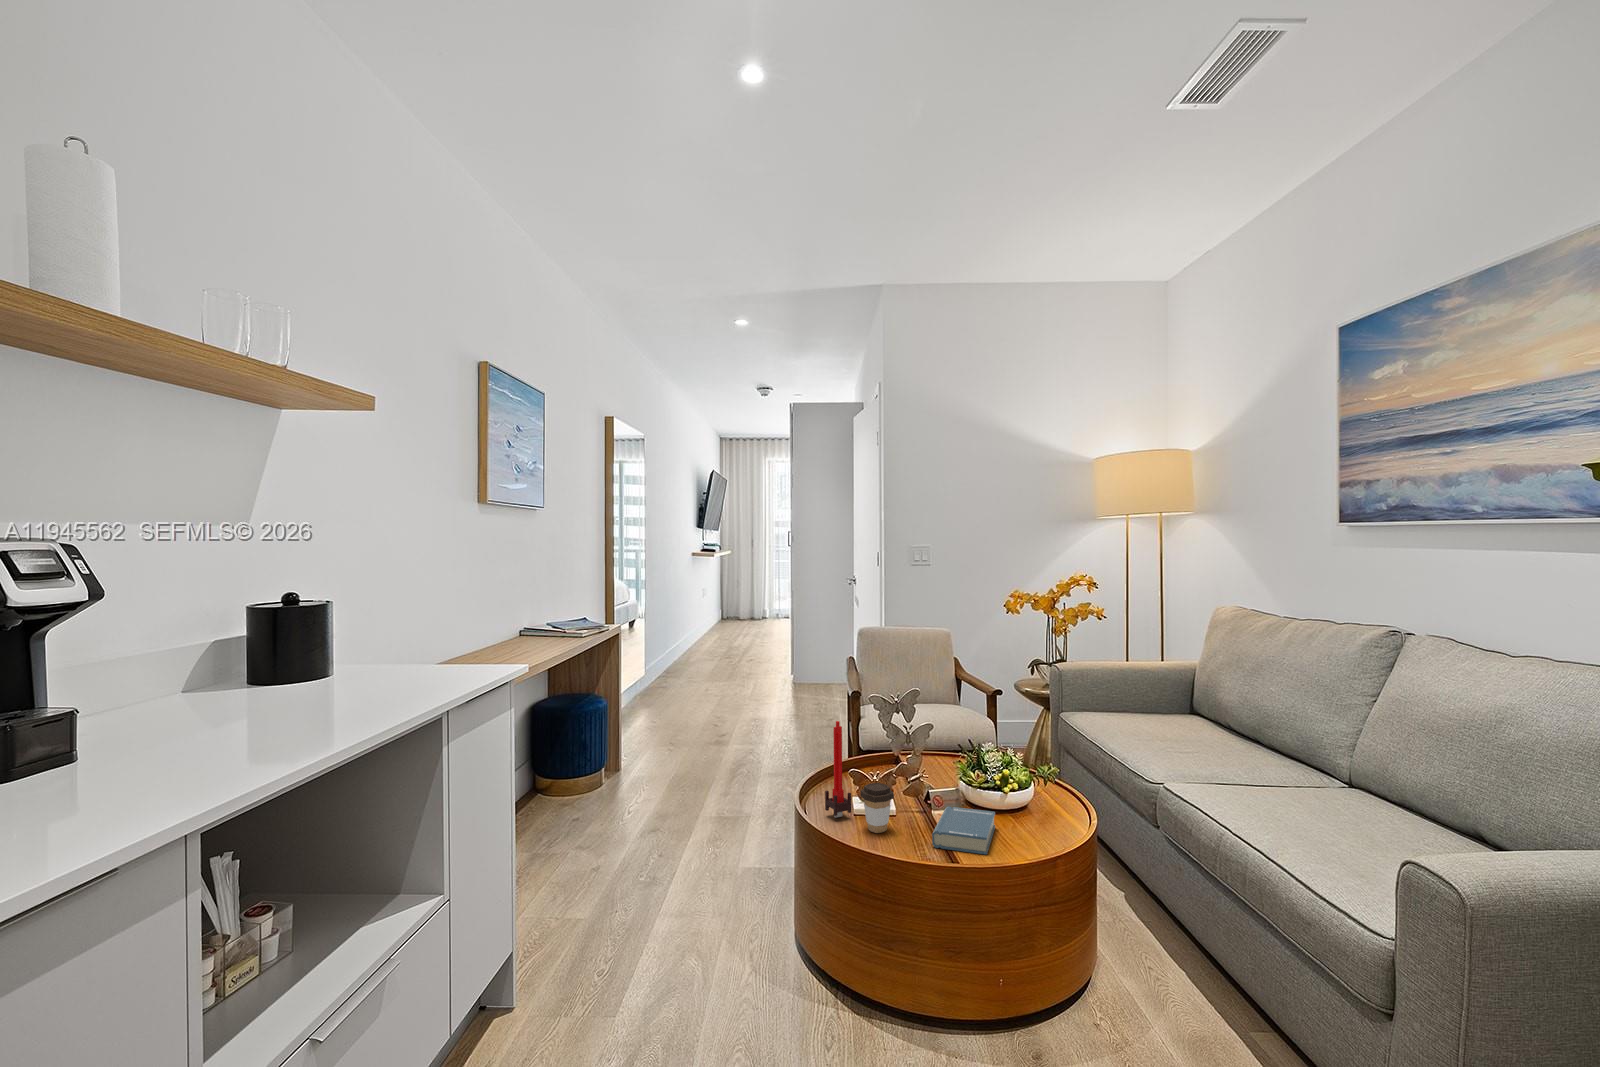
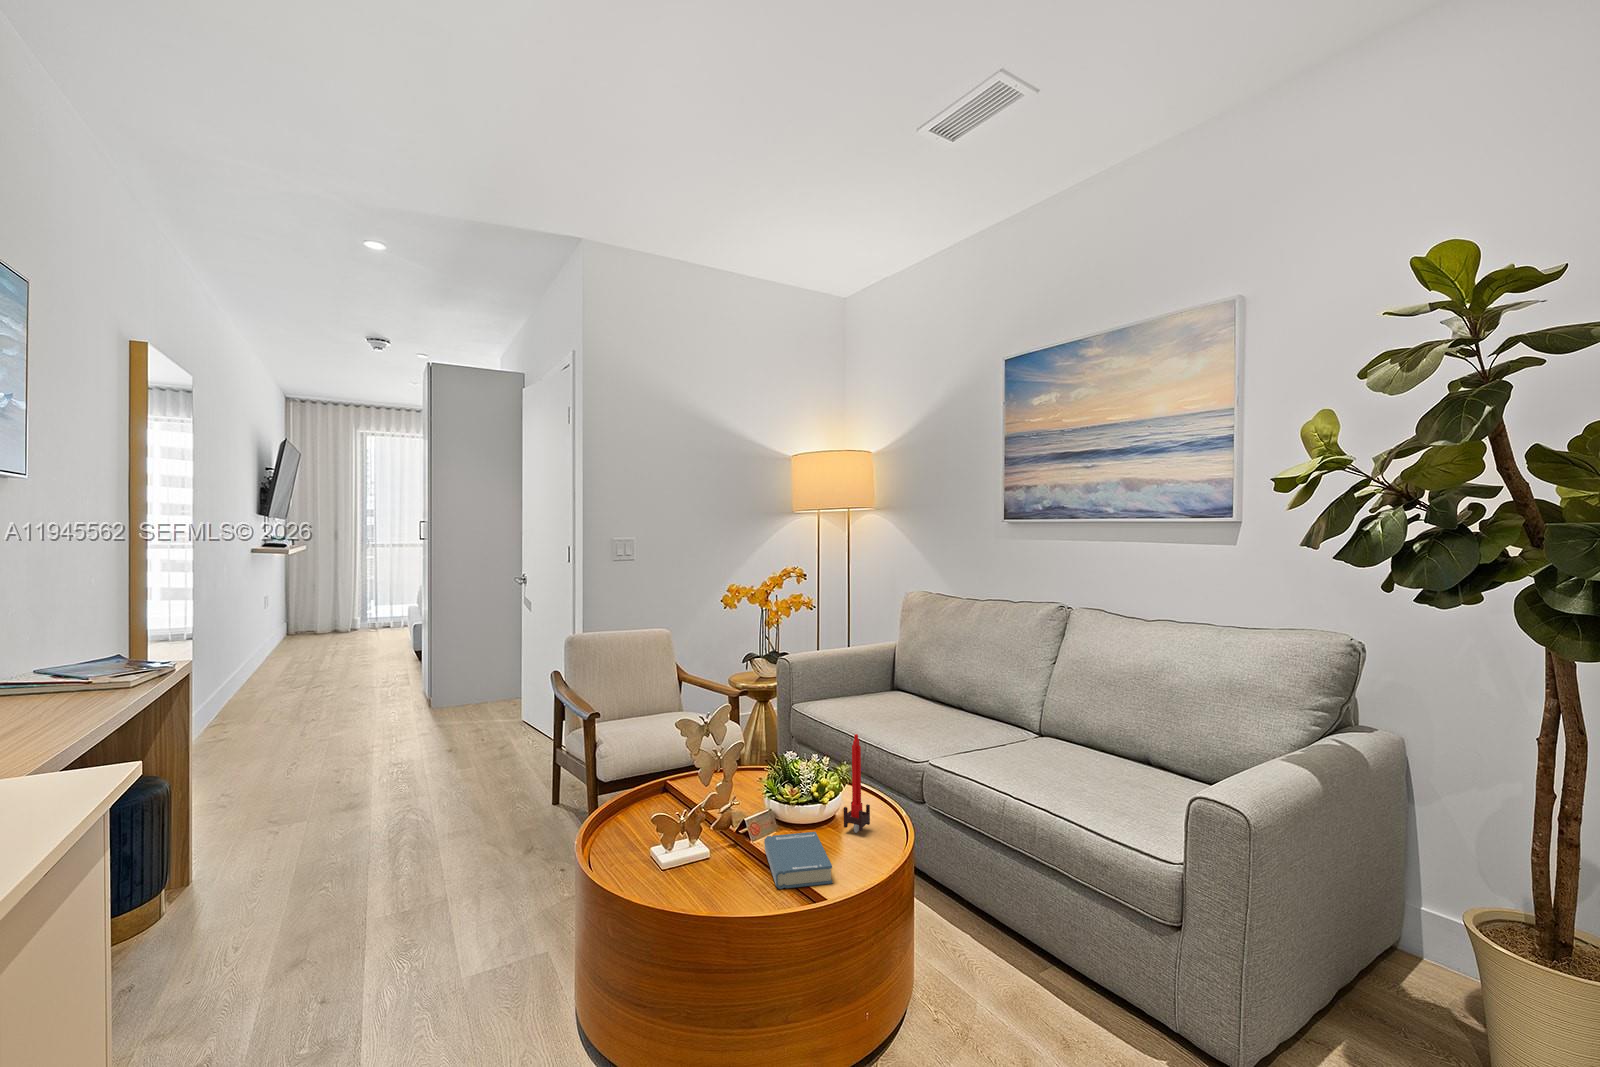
candle: present [825,721,851,818] -> present [844,734,870,833]
coffee cup: present [861,783,894,833] -> none [685,829,723,887]

